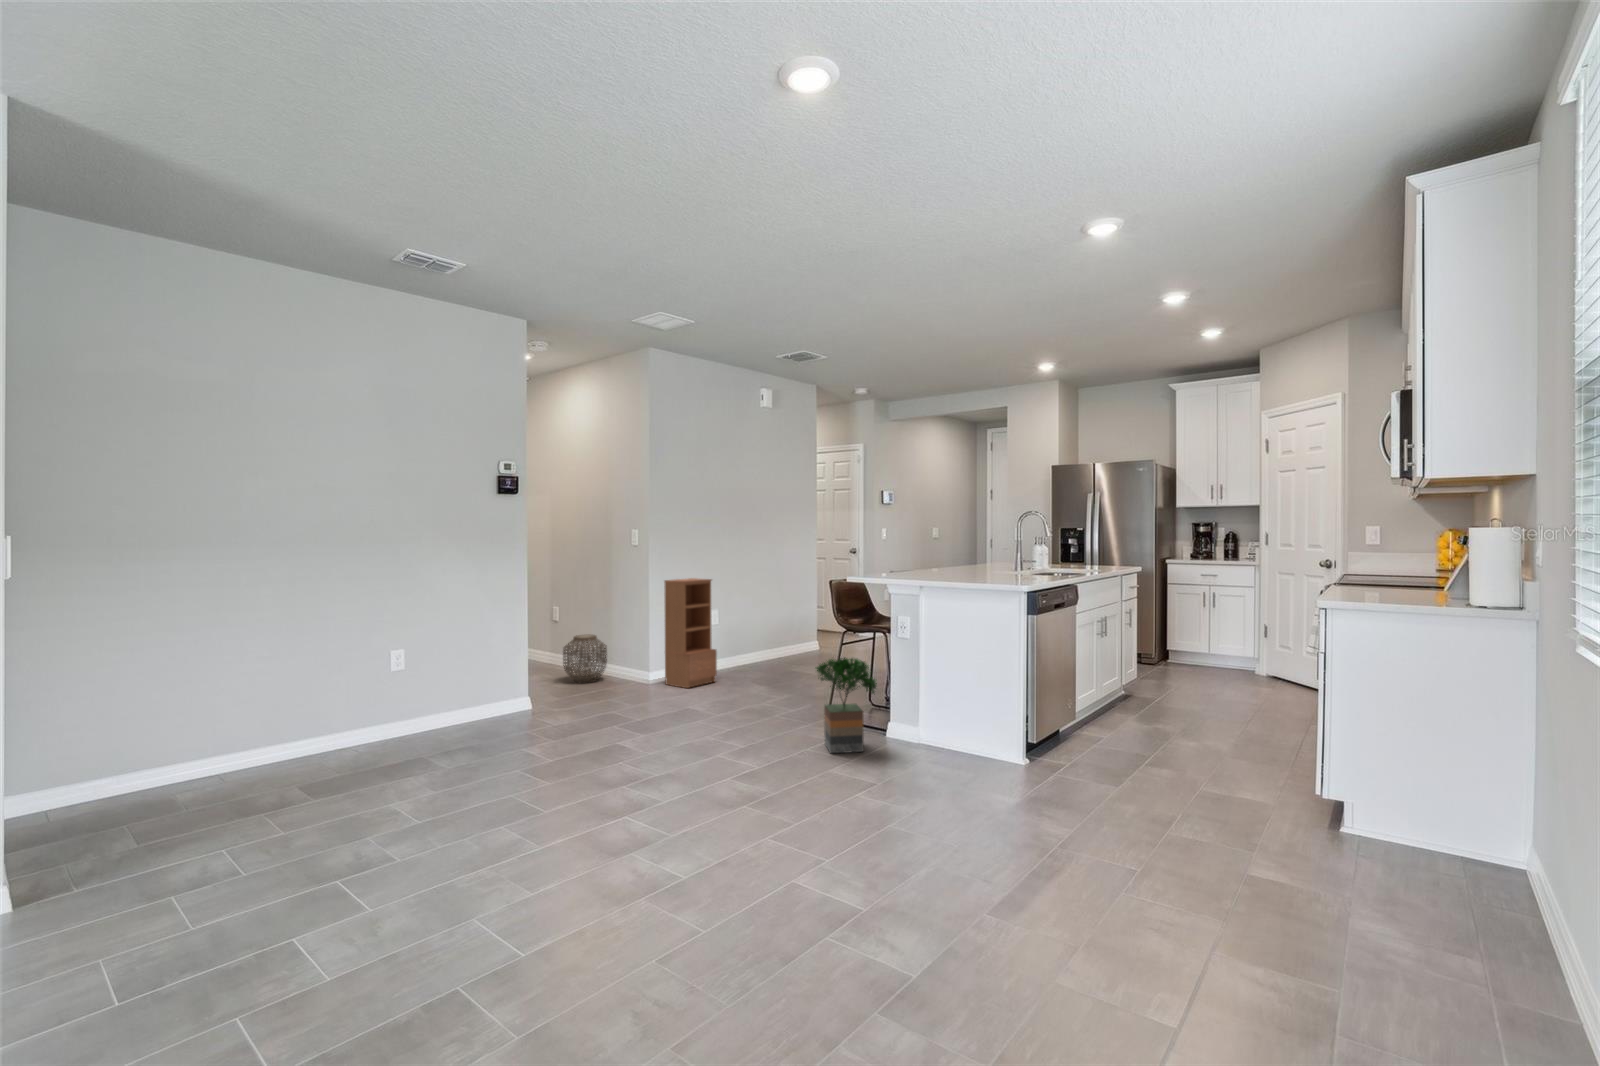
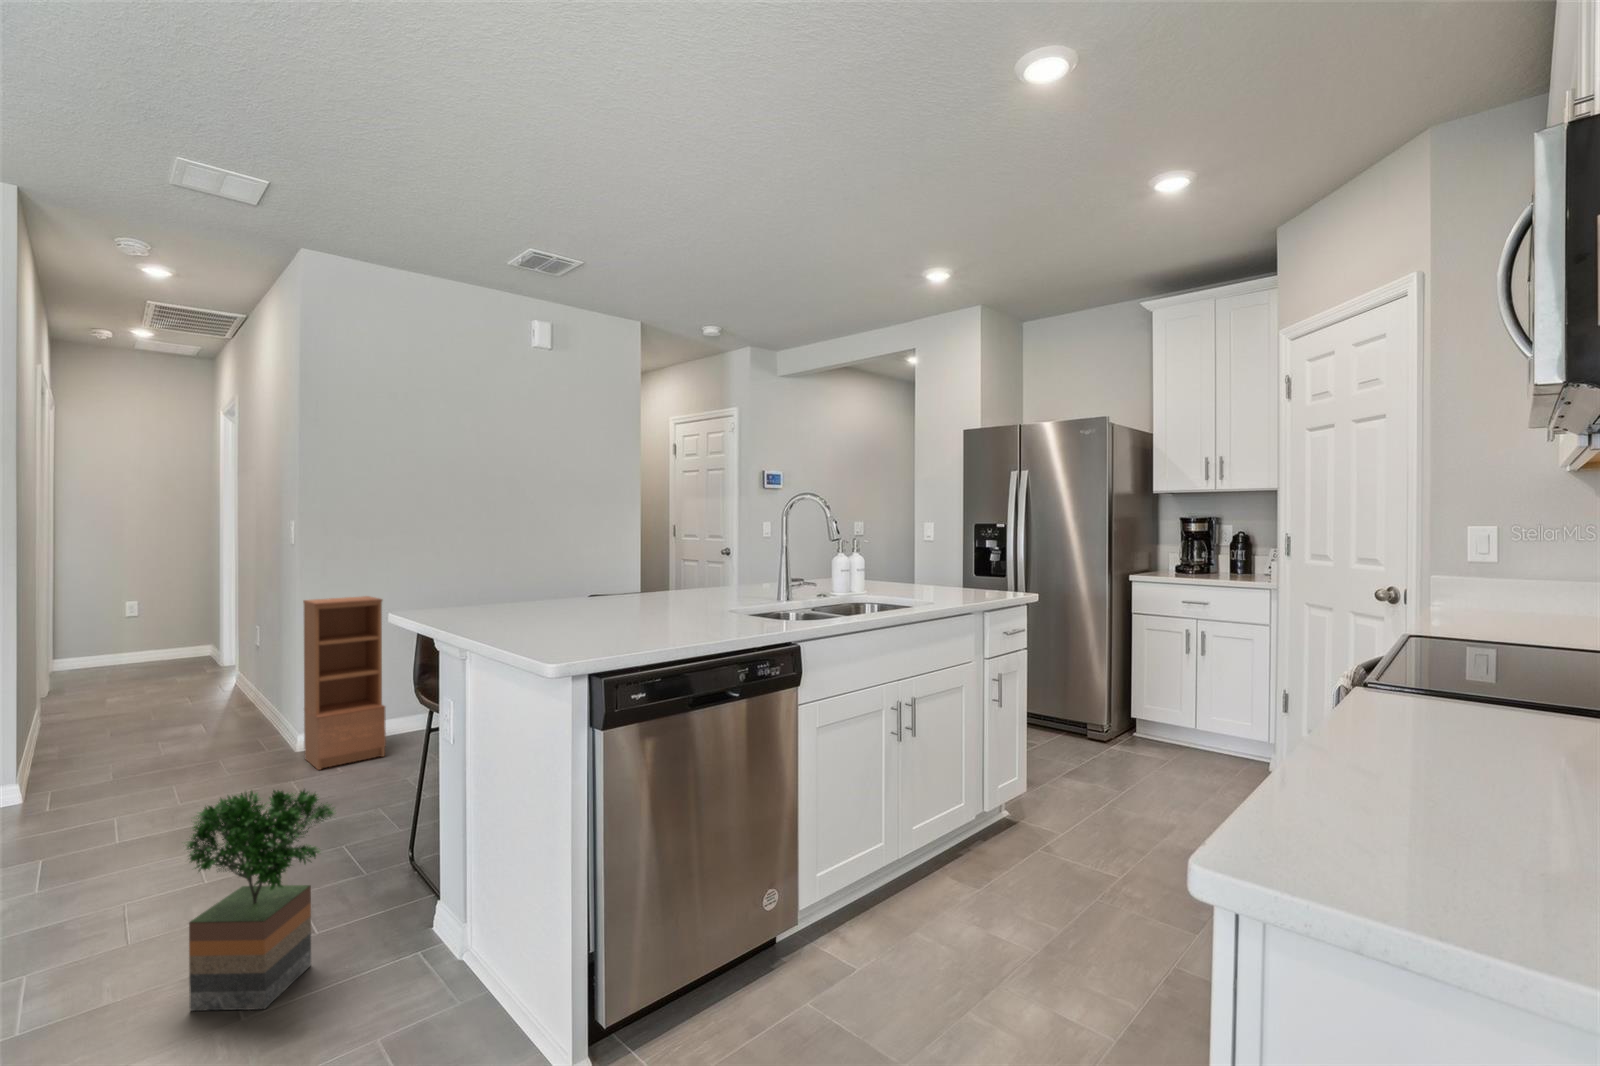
woven basket: present [563,635,607,682] -> none [174,676,254,749]

